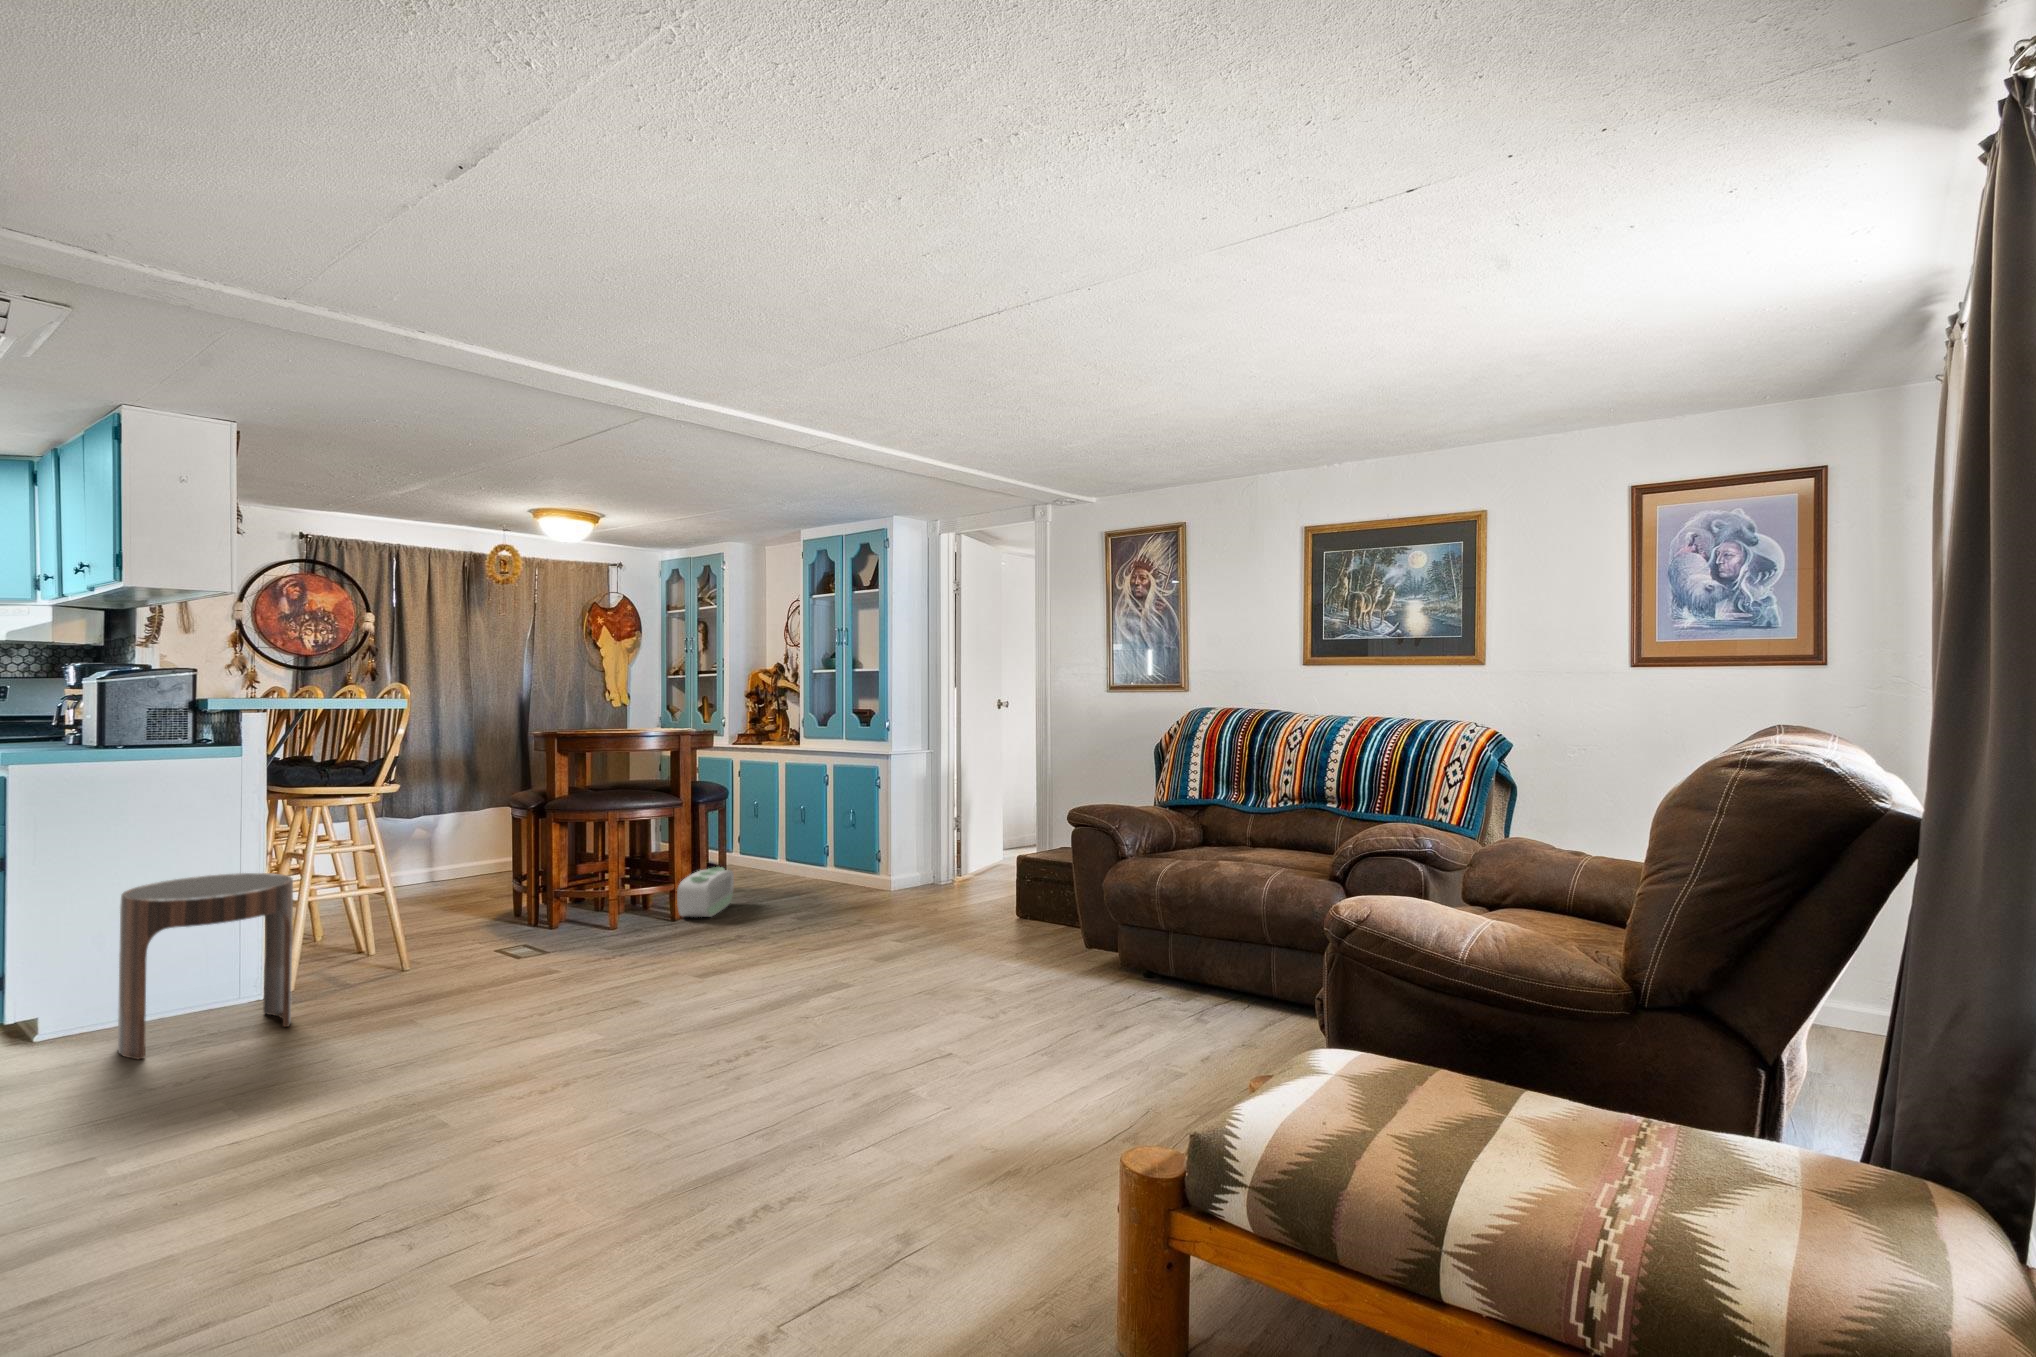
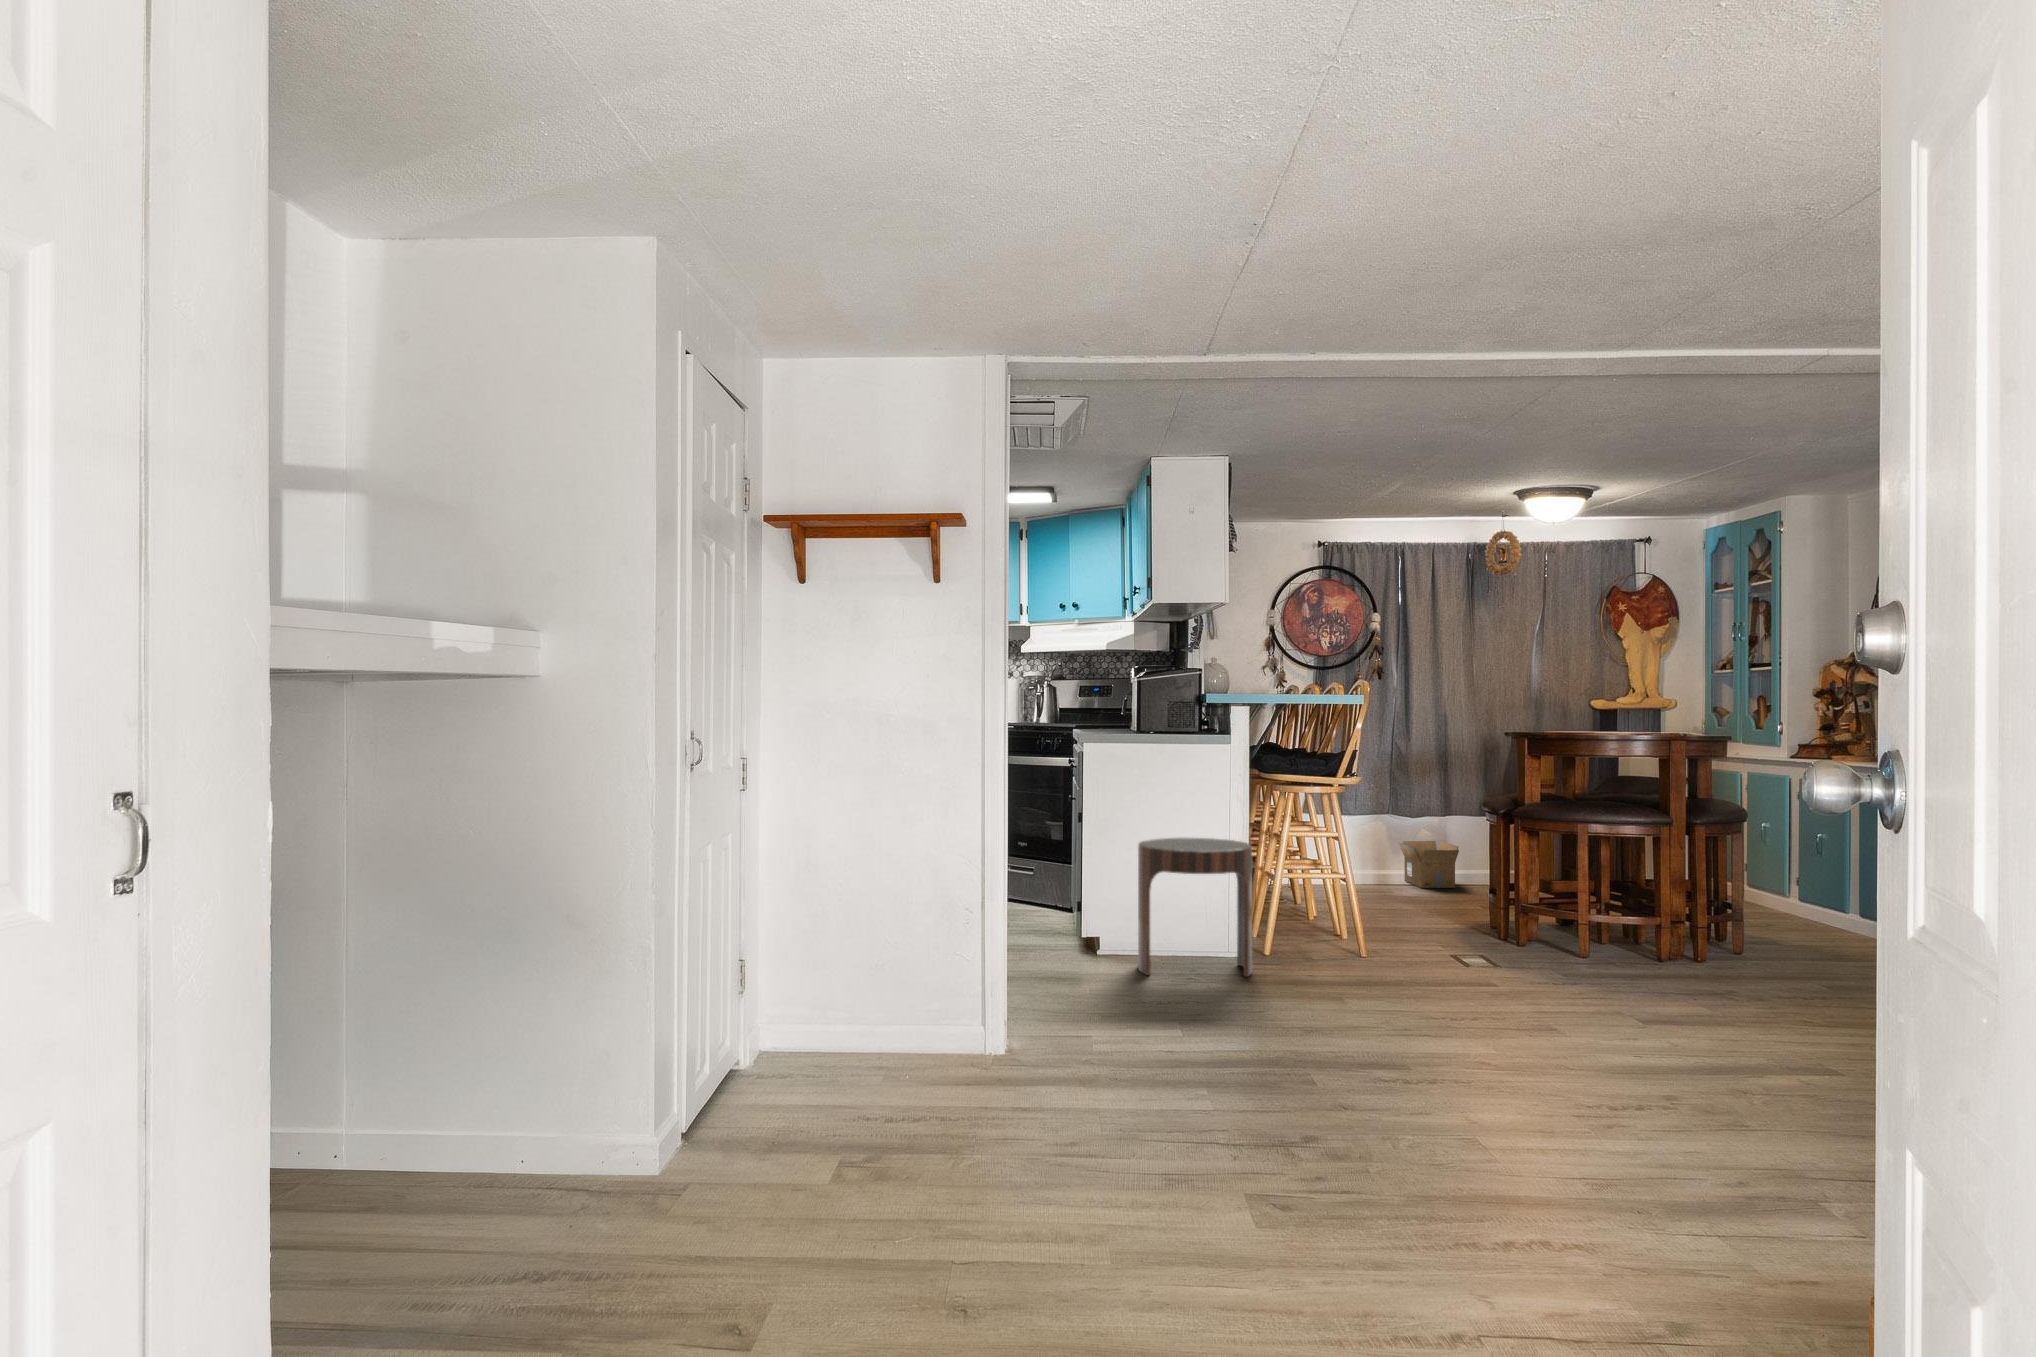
cardboard box: none [390,833,459,882] -> present [1399,841,1459,888]
air purifier: present [677,867,734,917] -> none [1662,910,1755,968]

